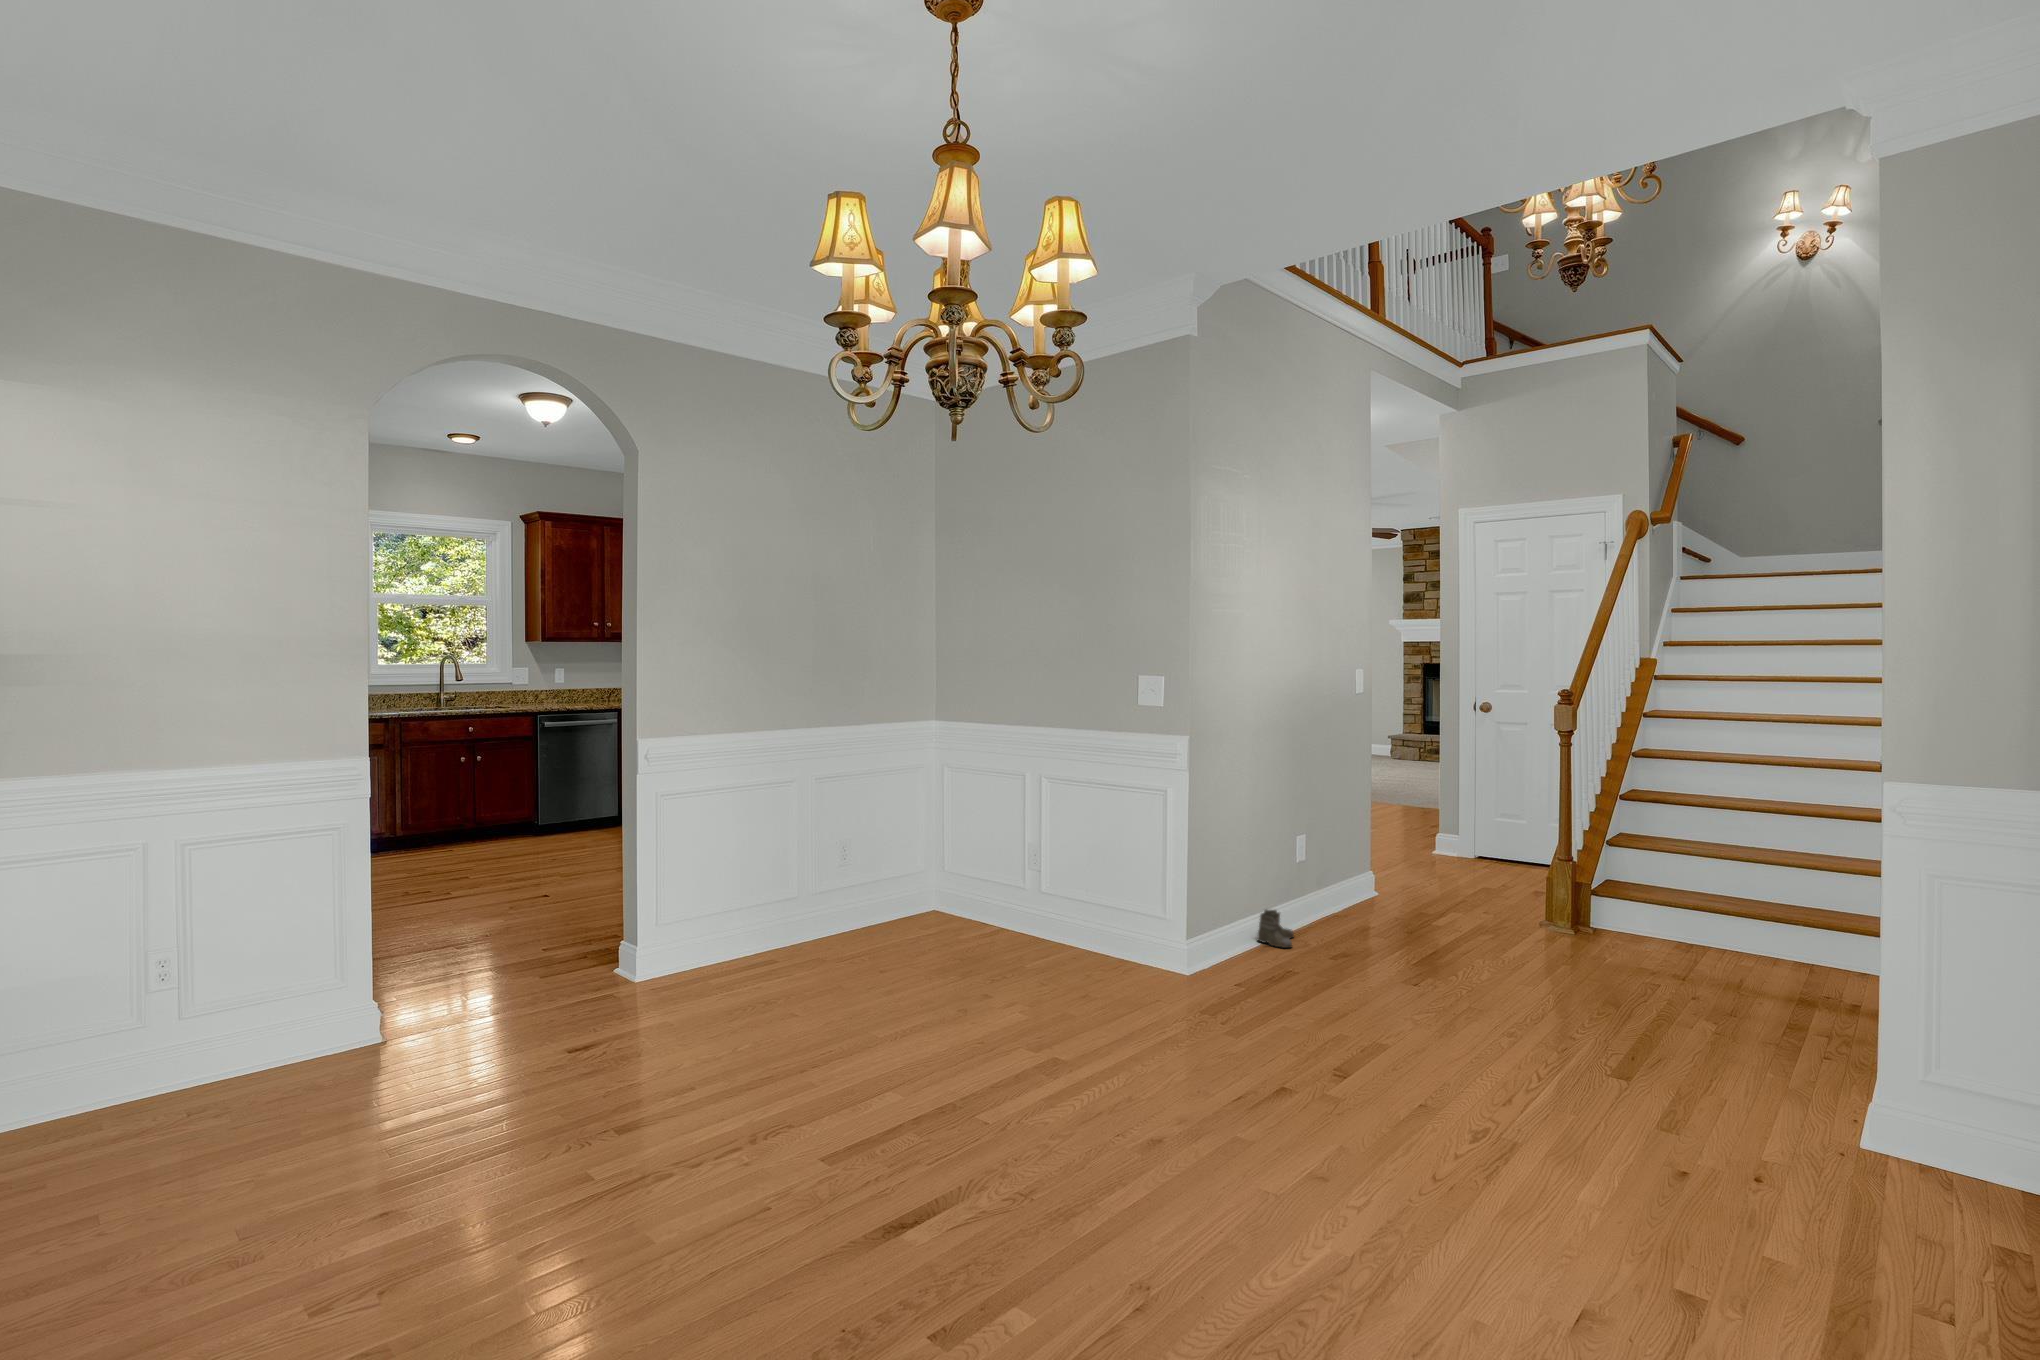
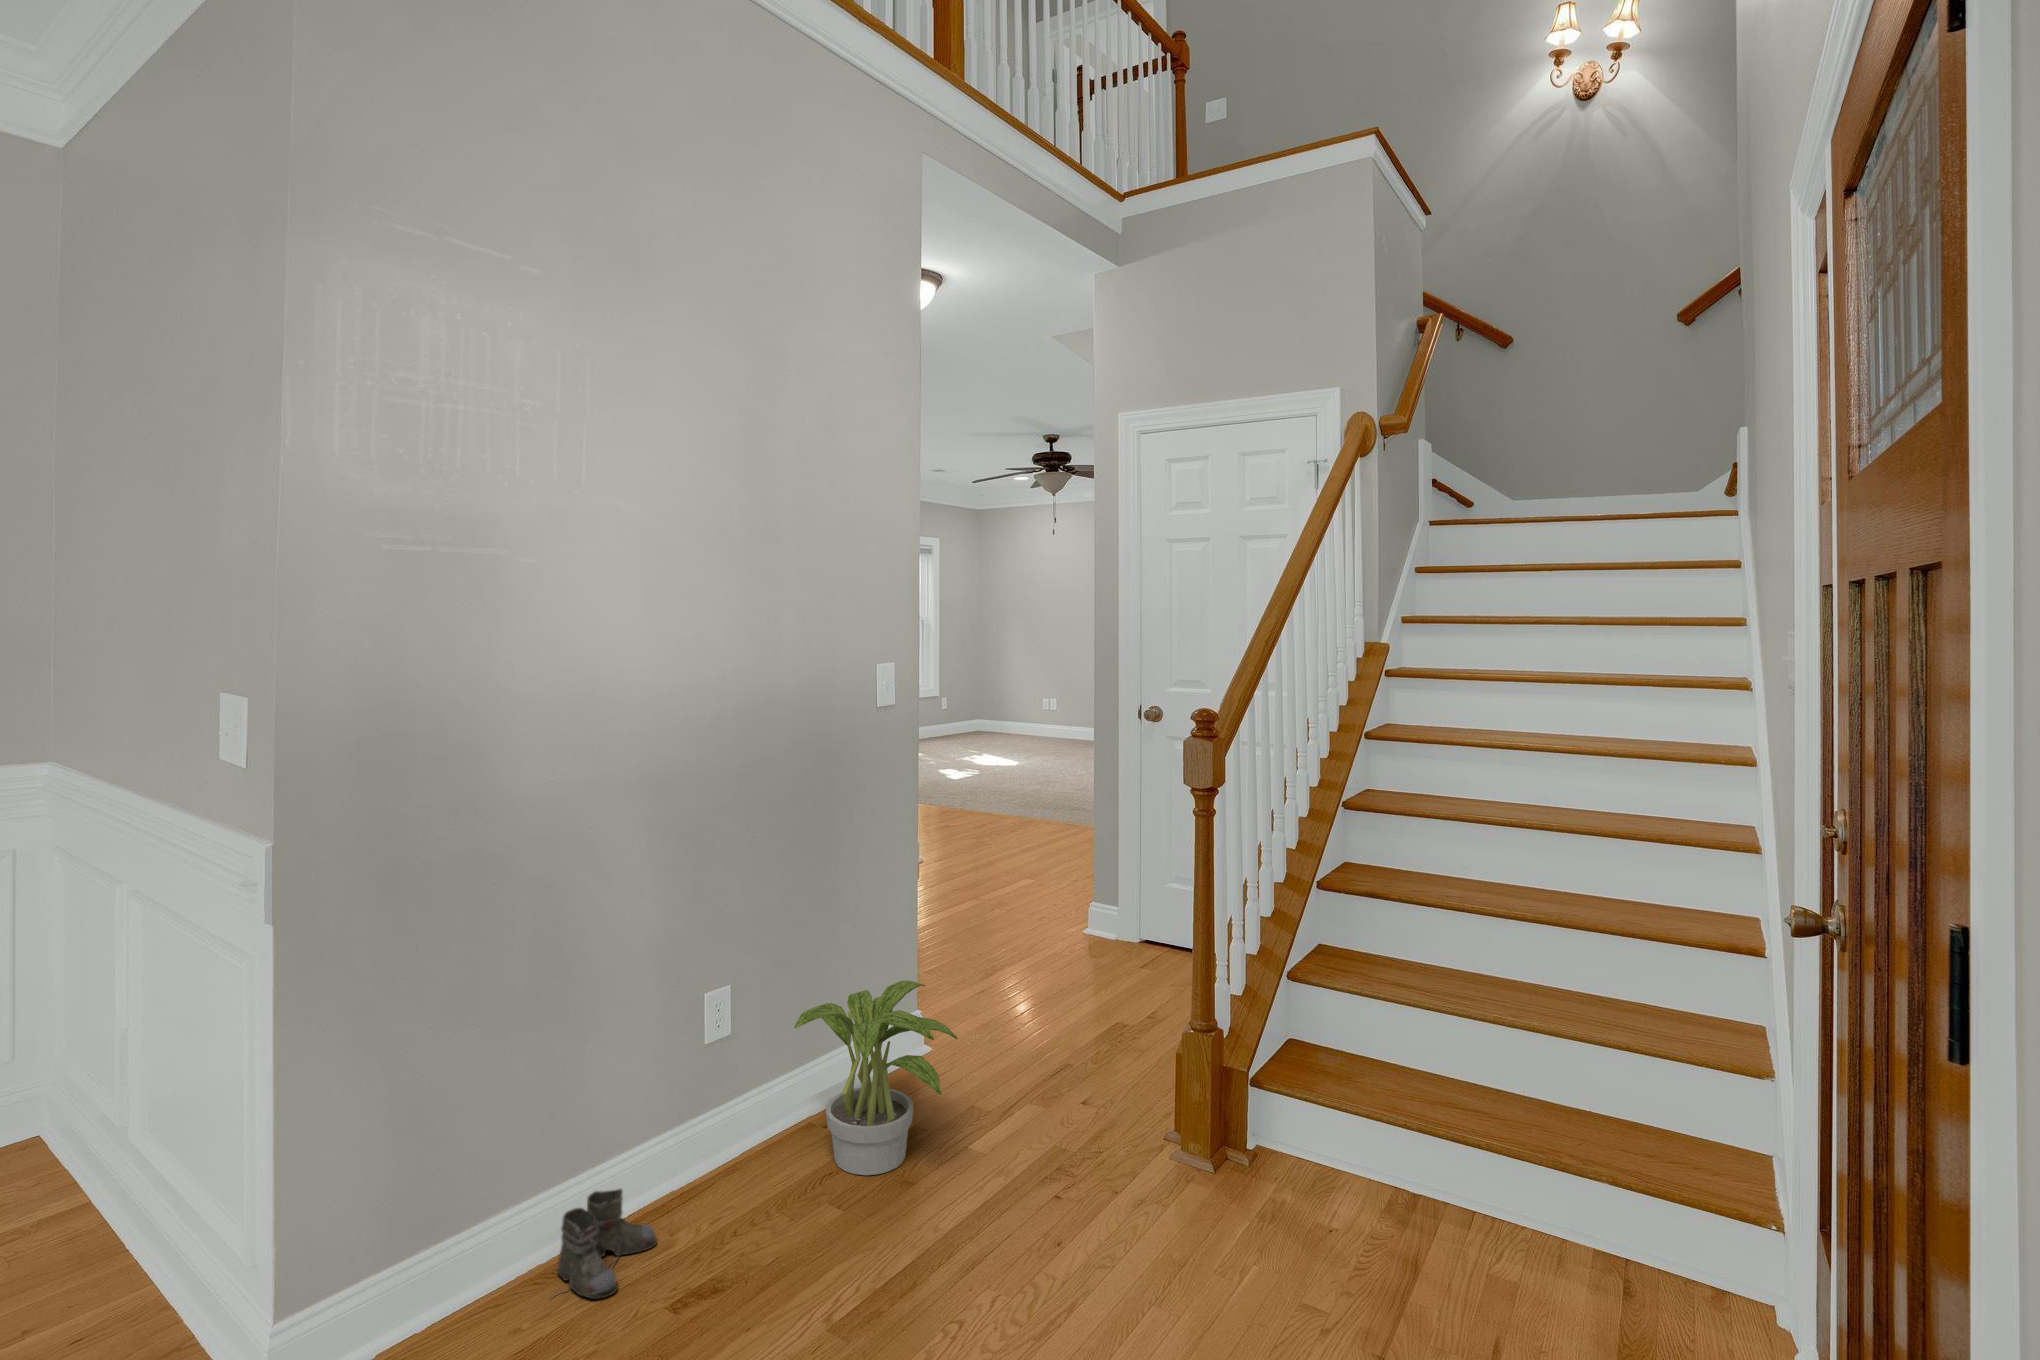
potted plant: none [1330,832,1425,925] -> present [794,981,957,1175]

